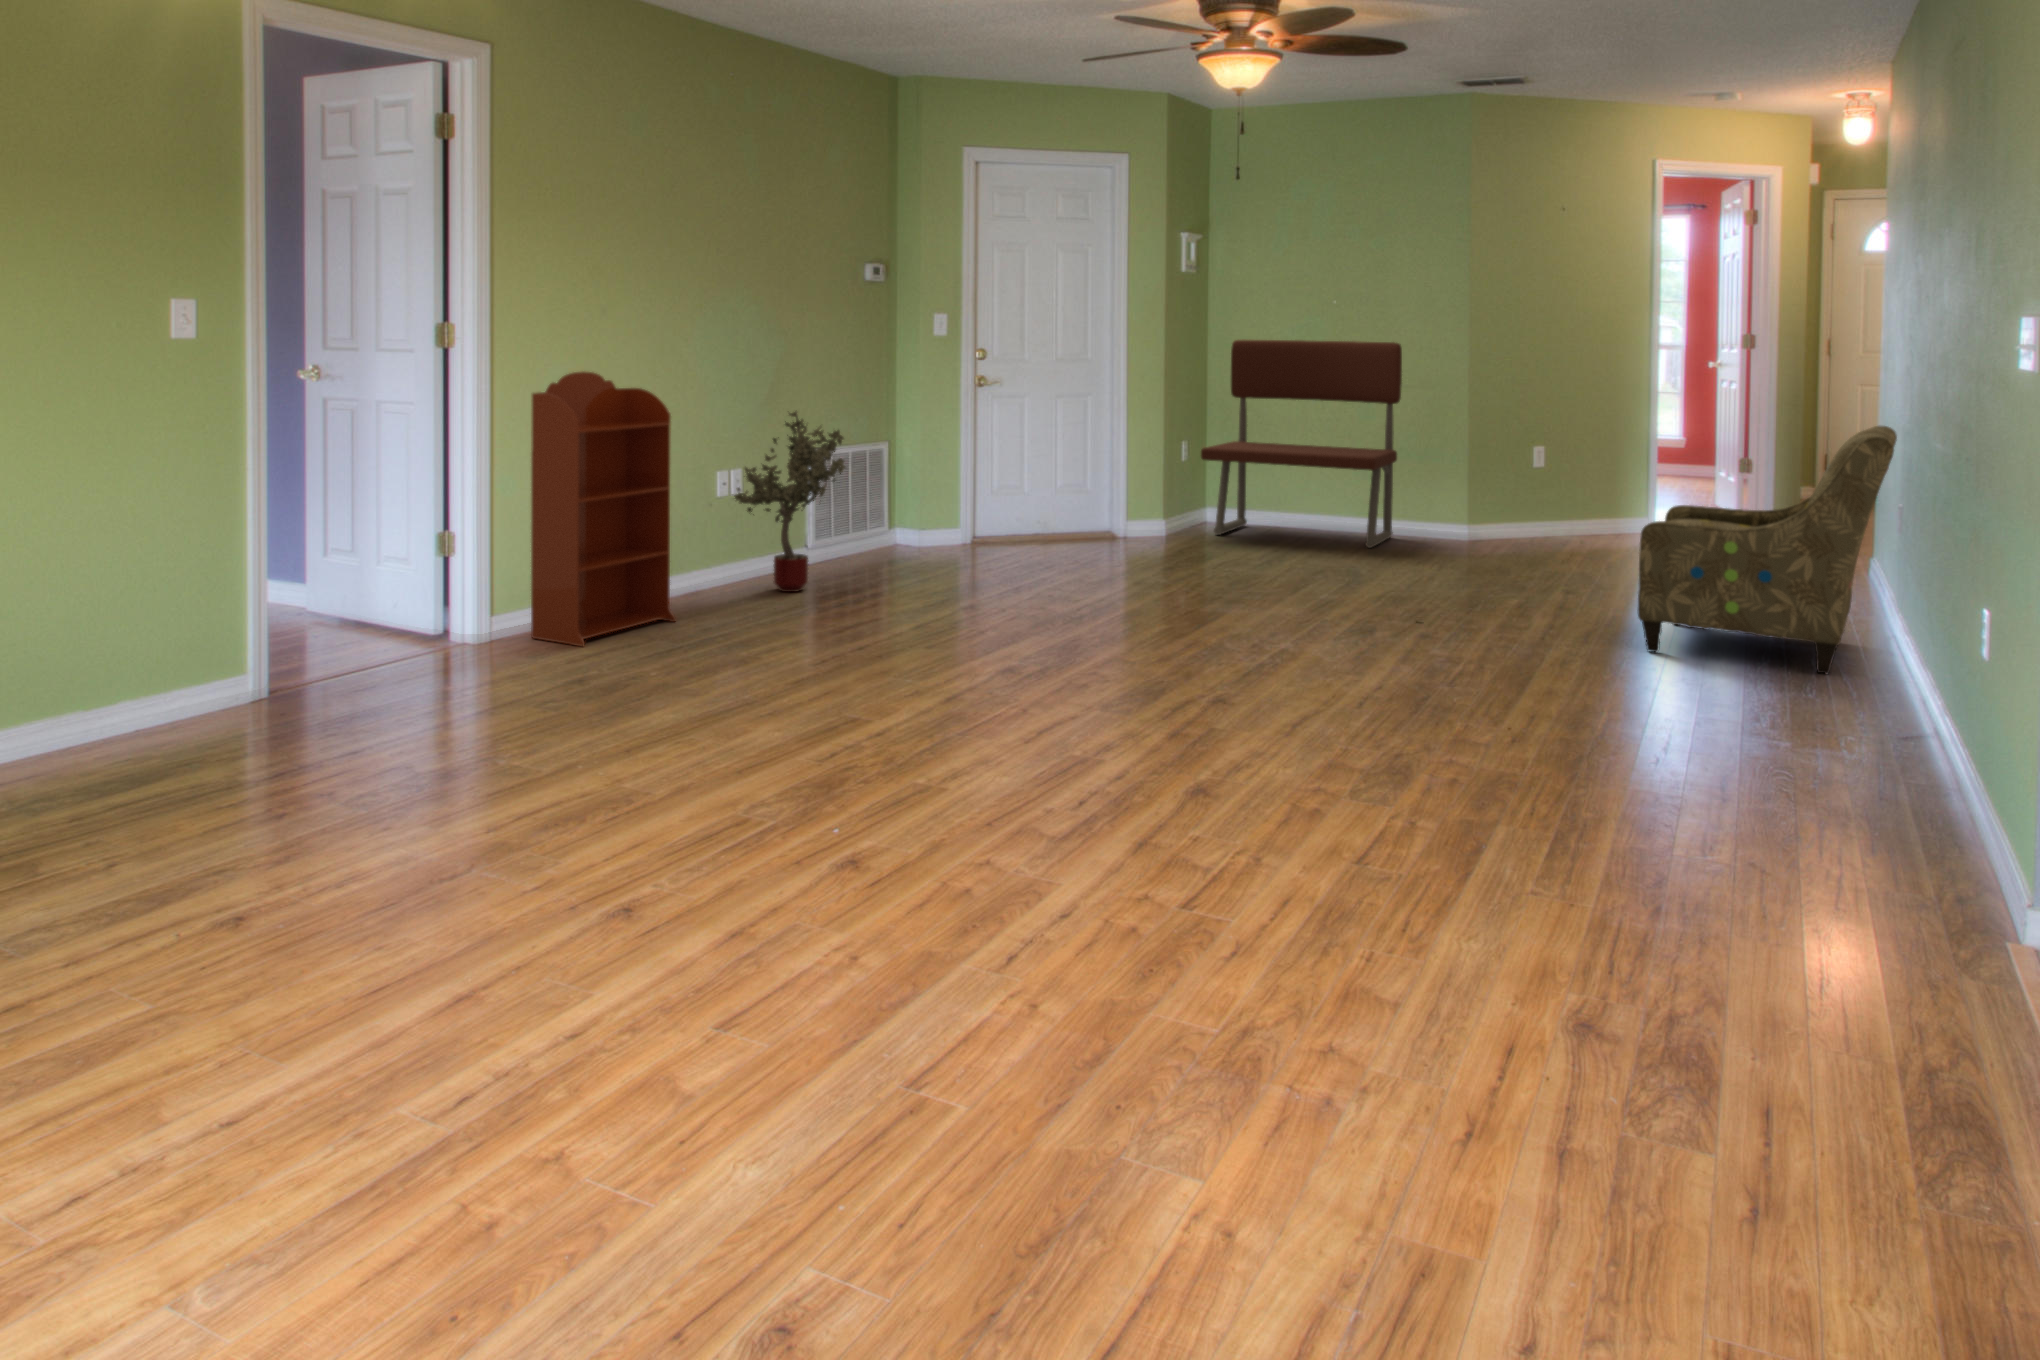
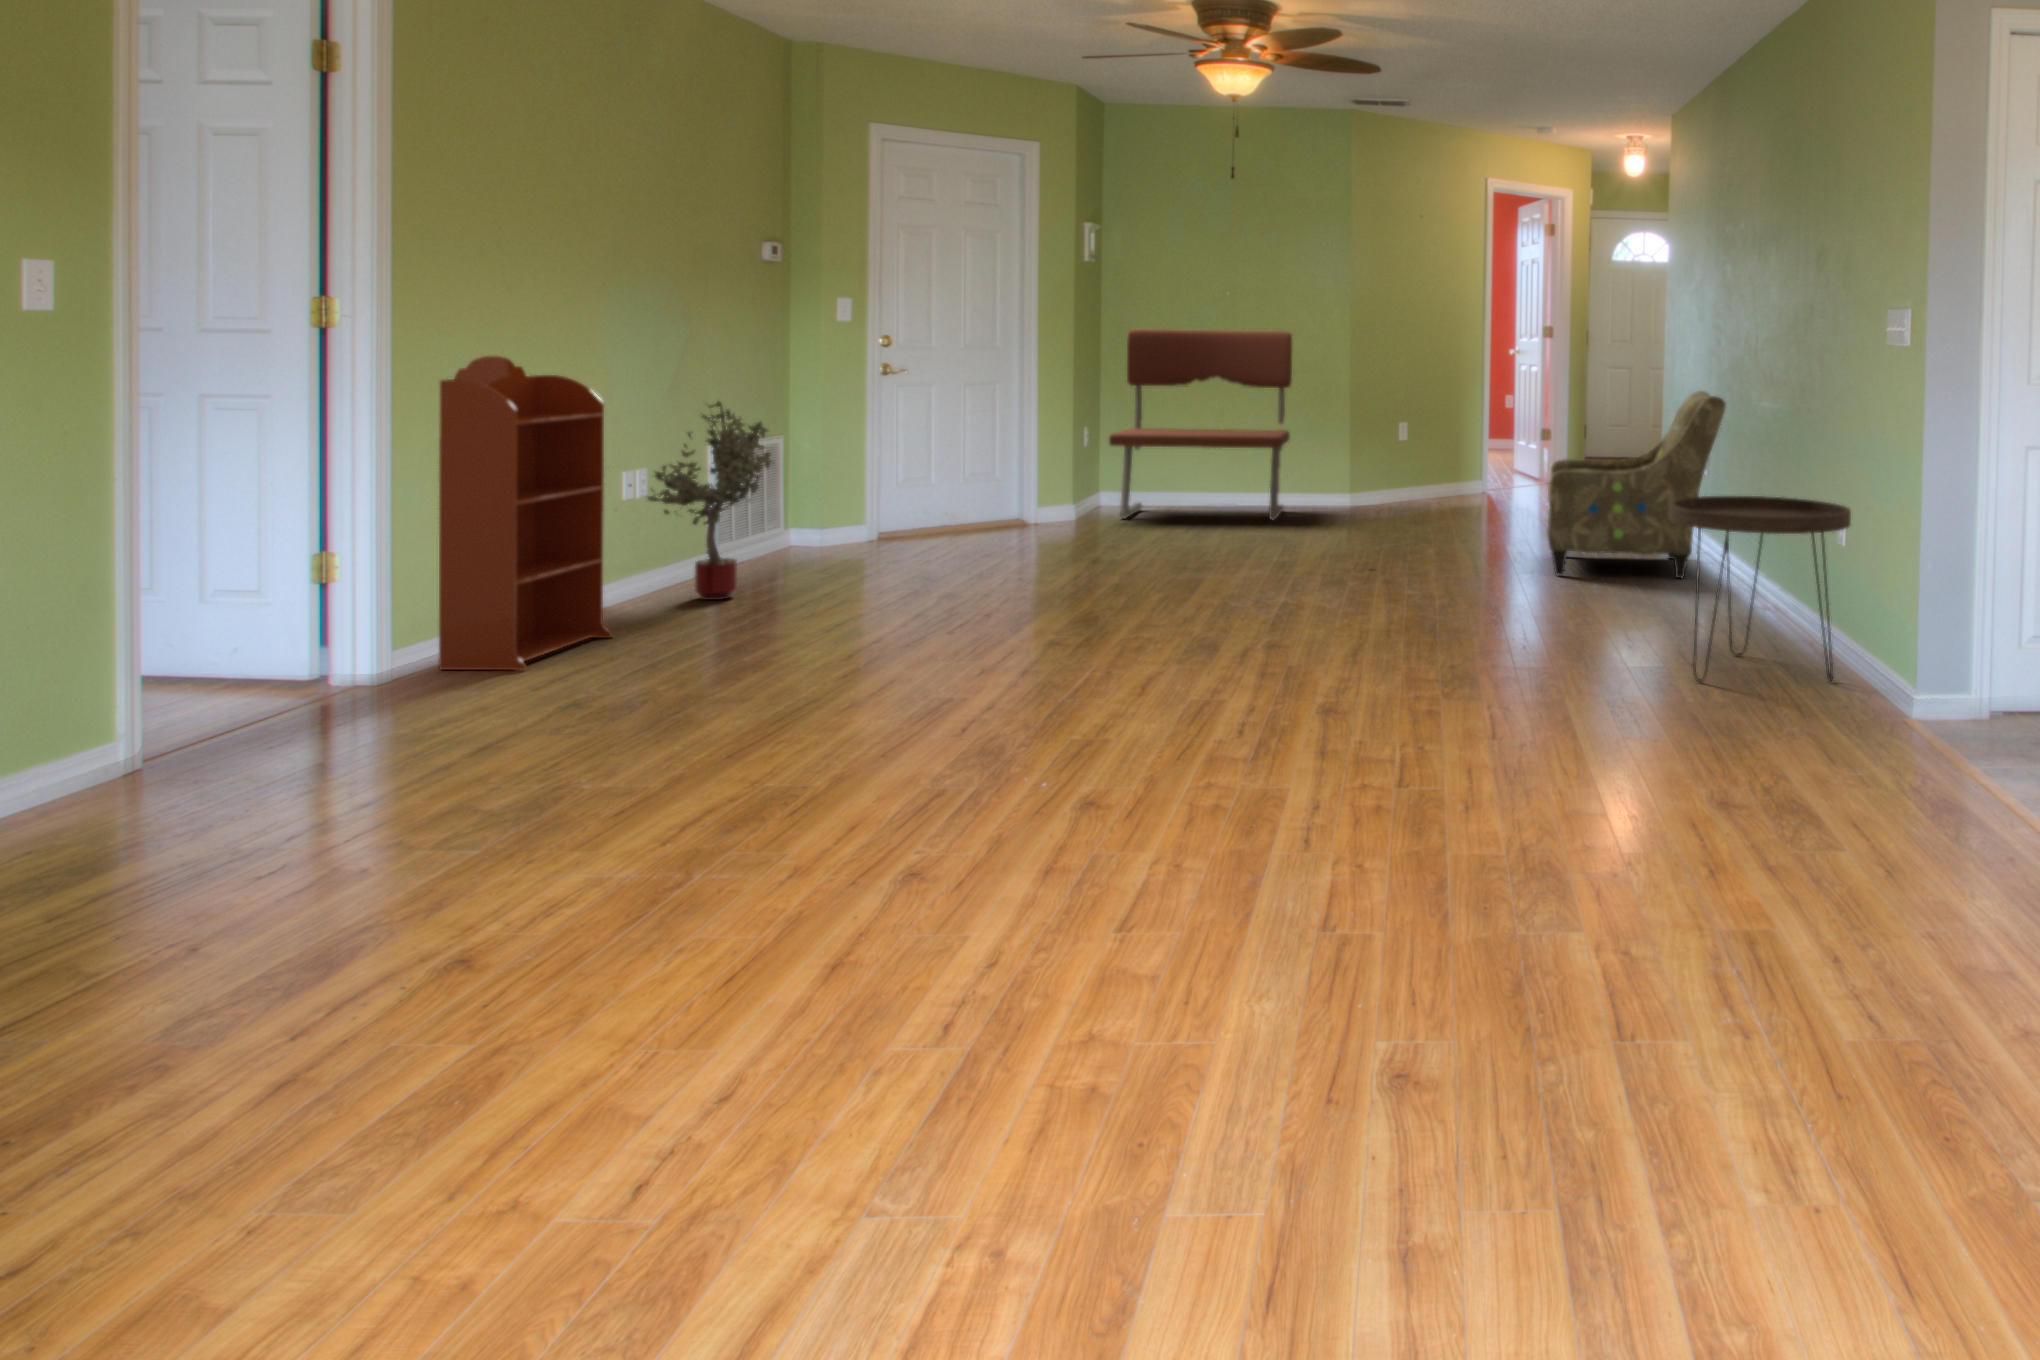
side table: none [1690,583,1982,877] -> present [1669,496,1851,682]

